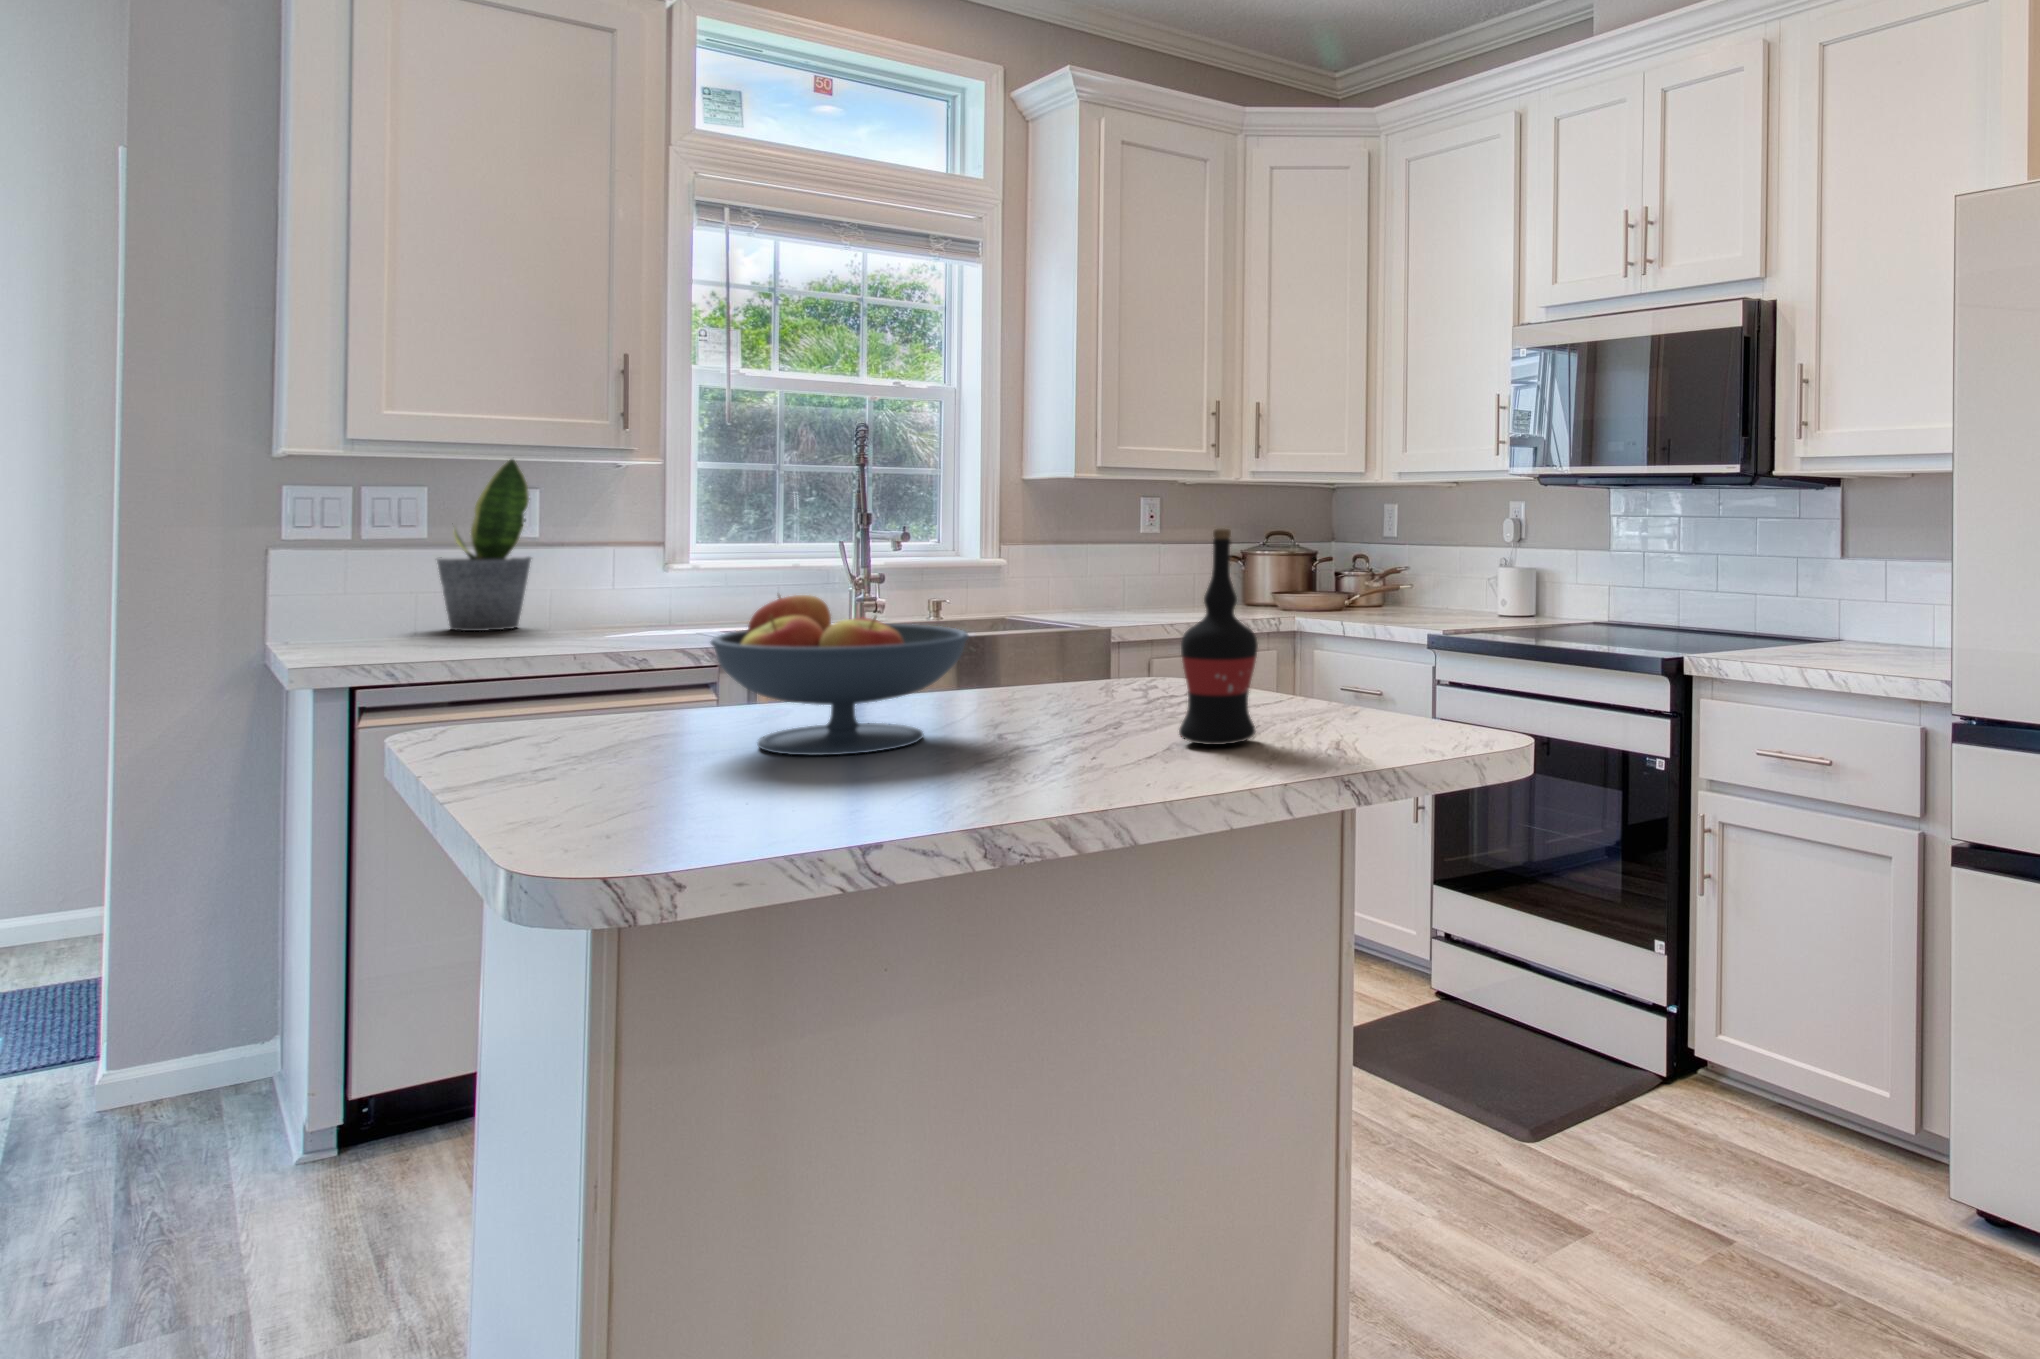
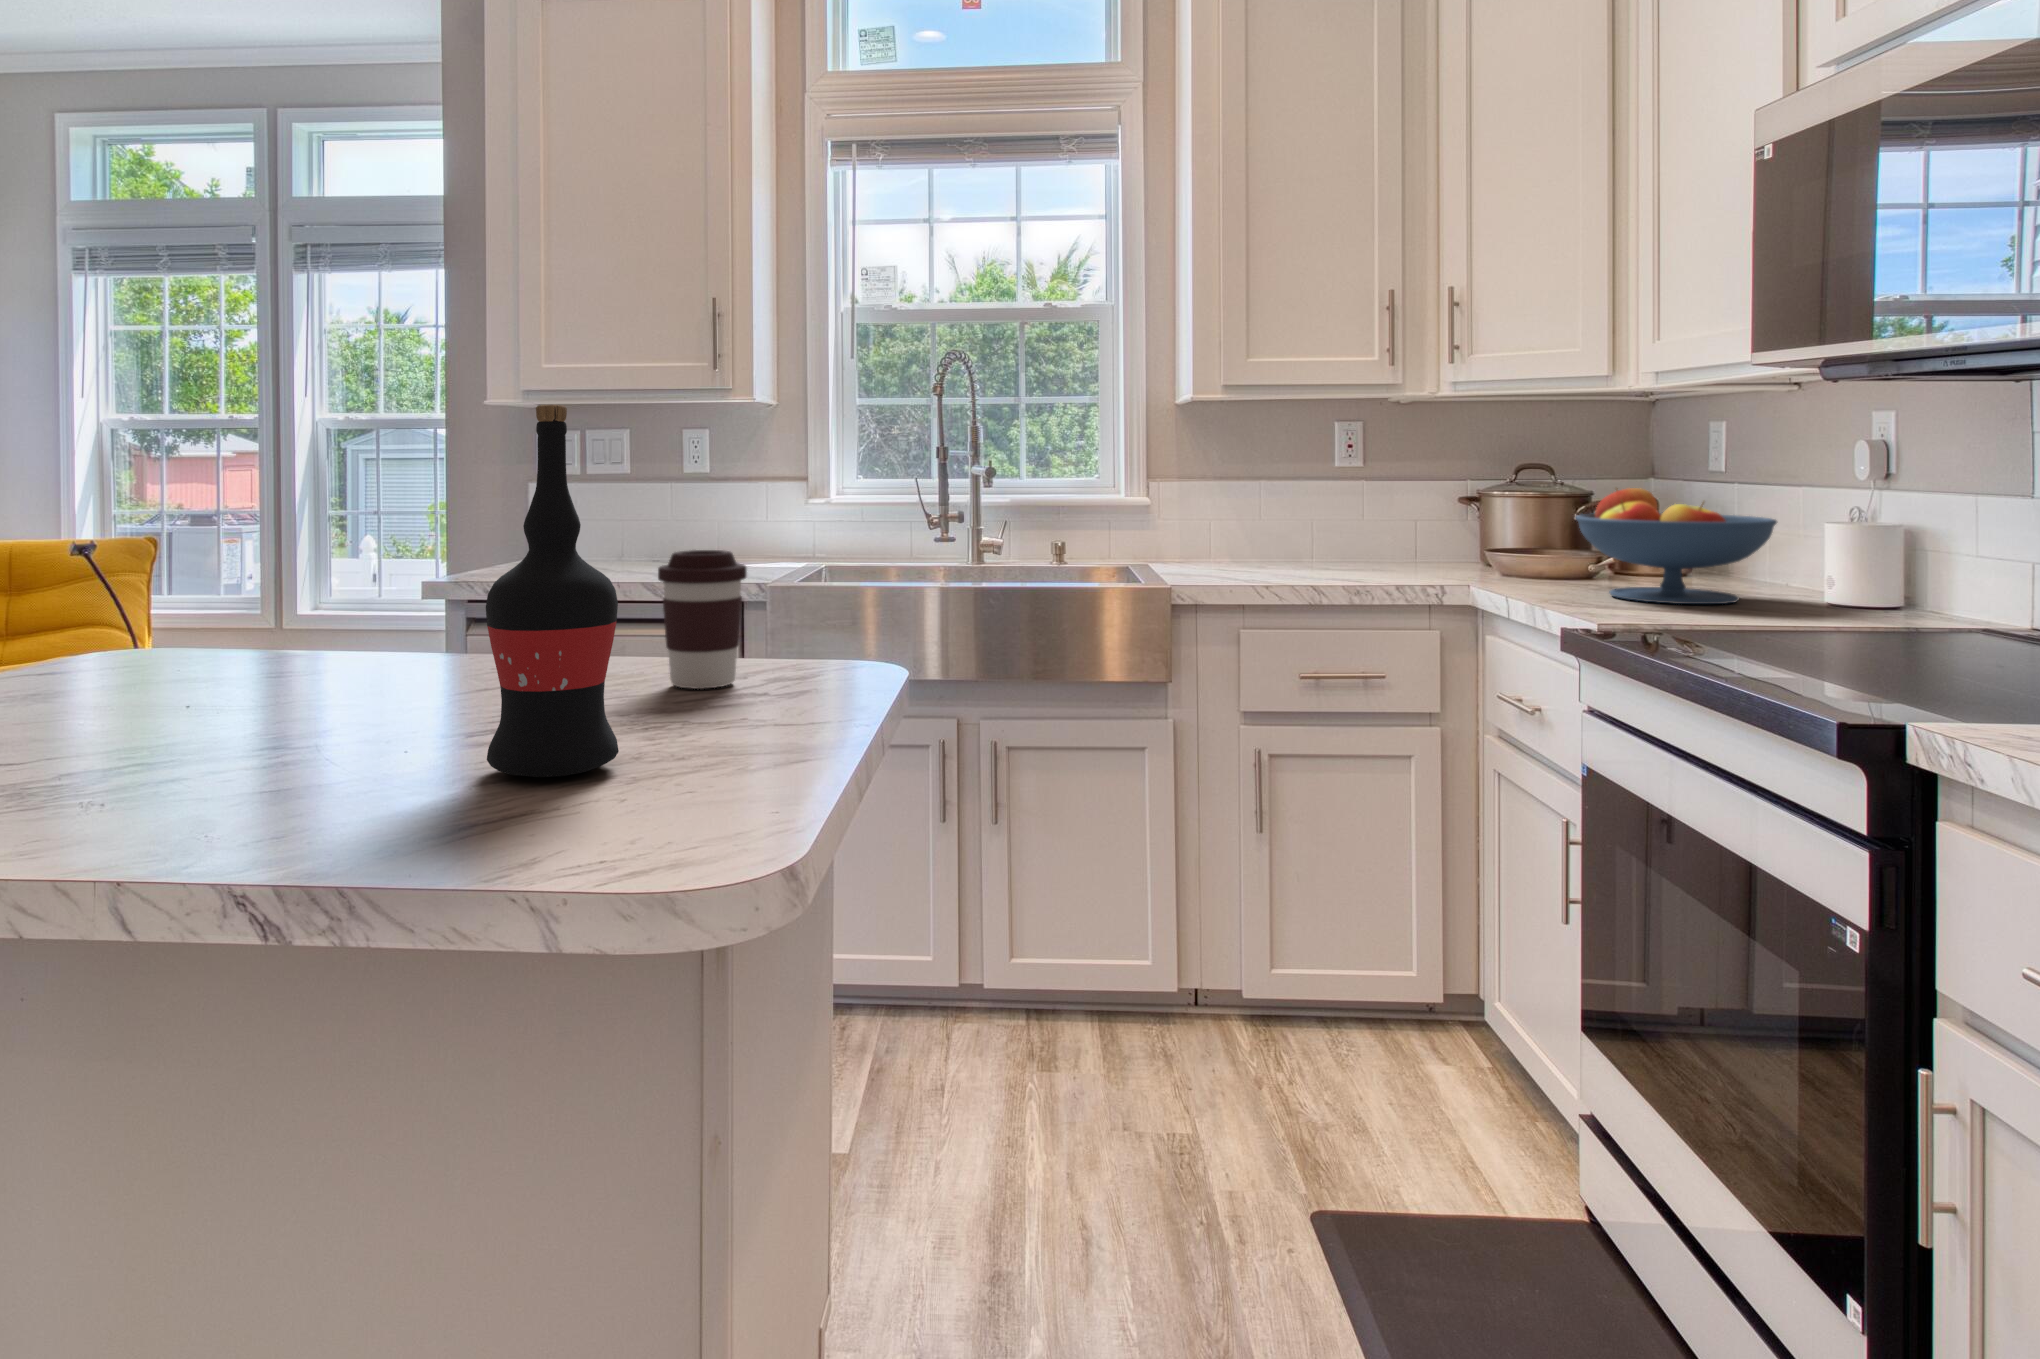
potted plant: present [437,459,531,631] -> none [632,399,703,555]
fruit bowl: present [711,595,969,755] -> present [1576,488,1777,604]
coffee cup: none [1061,613,1125,709] -> present [658,550,747,689]

